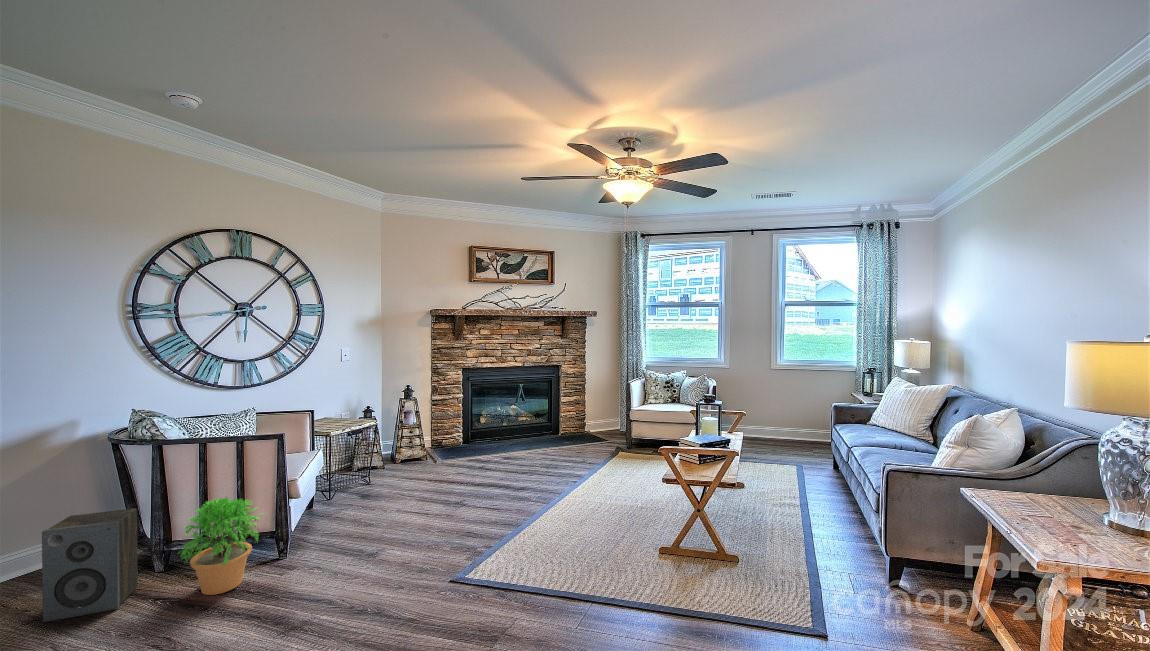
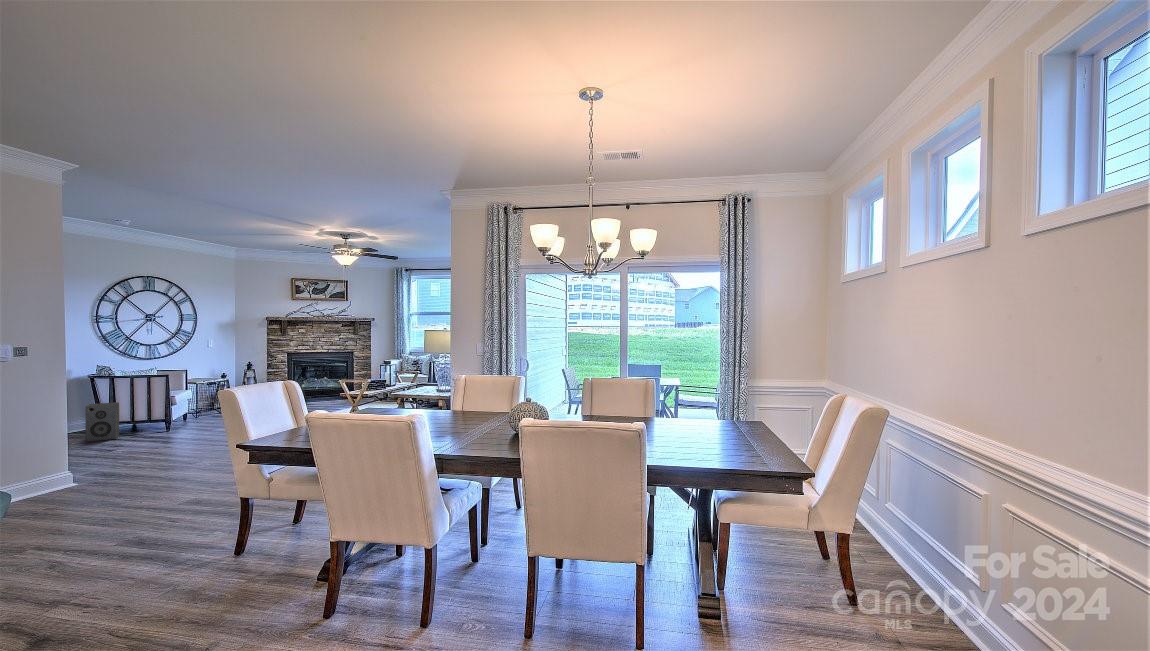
potted plant: present [181,497,261,595] -> none [142,397,178,436]

